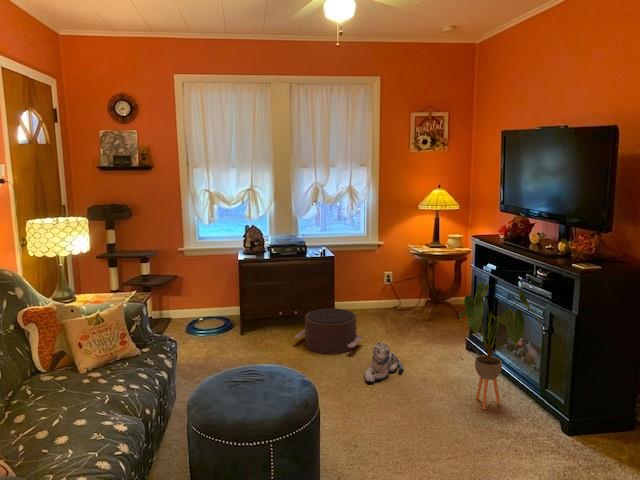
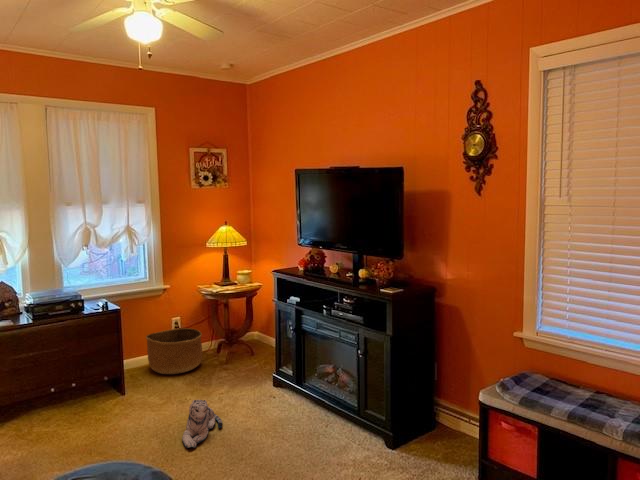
basket: none [358,282,407,322] -> present [146,328,202,374]
house plant: present [459,283,541,410] -> none [282,317,358,445]
pouf: present [294,308,362,354] -> none [78,369,166,428]

